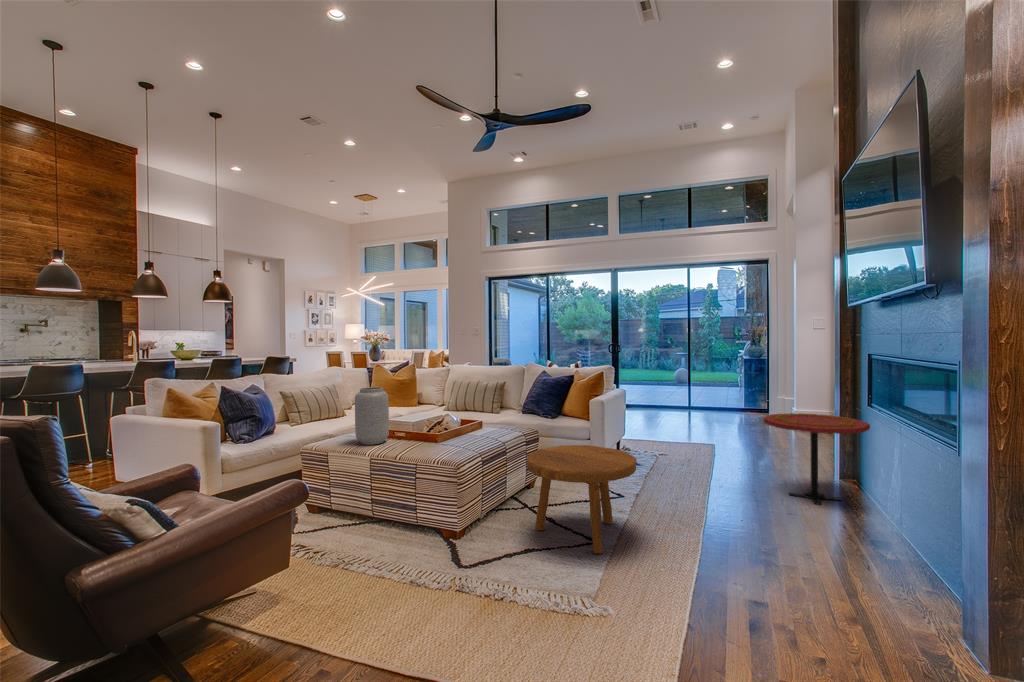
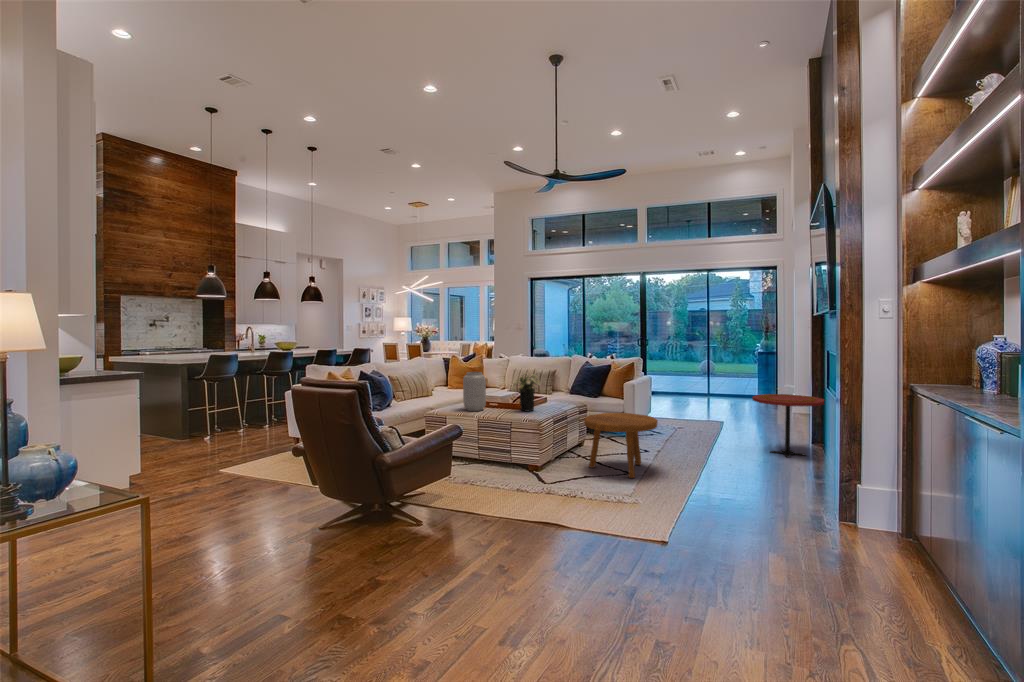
flower arrangement: none [422,386,469,445] -> present [512,373,540,412]

